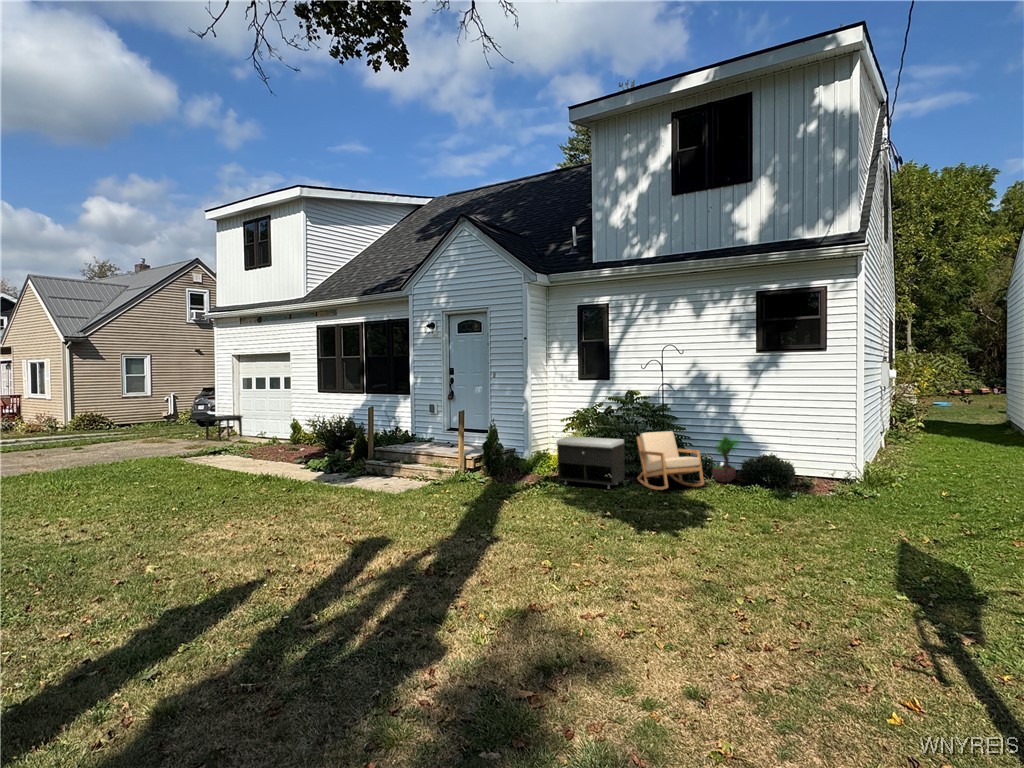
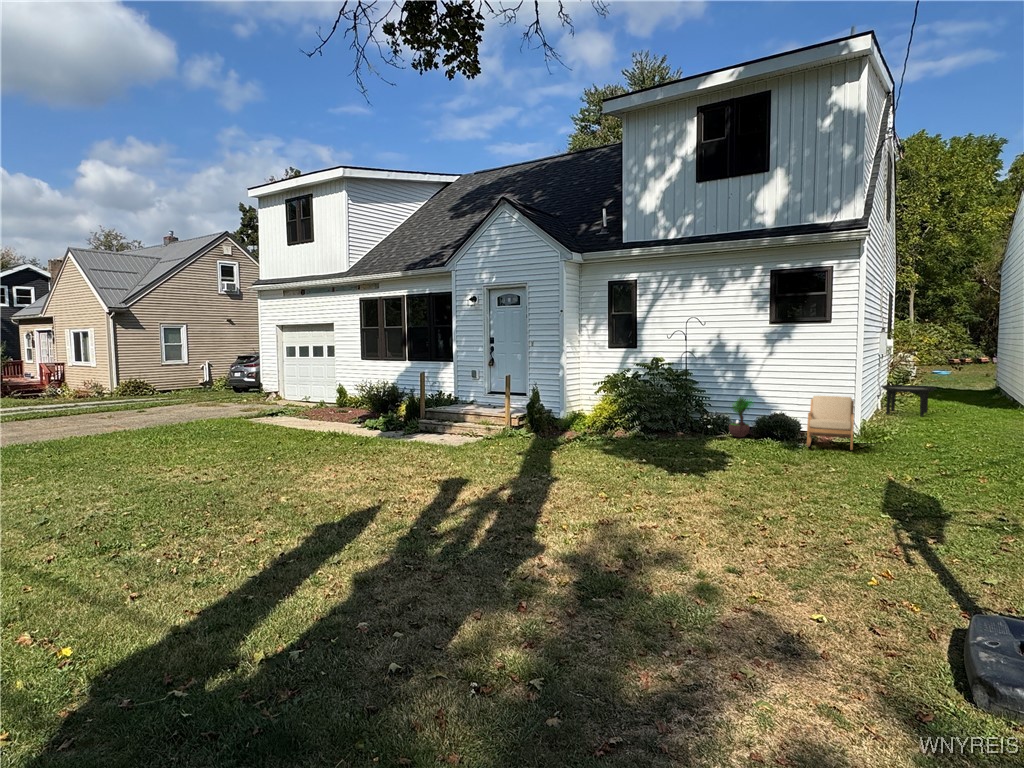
round table: present [204,415,243,440] -> present [881,385,936,417]
chair: present [636,431,704,490] -> present [807,396,854,450]
storage bench: present [557,436,625,489] -> none [593,398,652,443]

